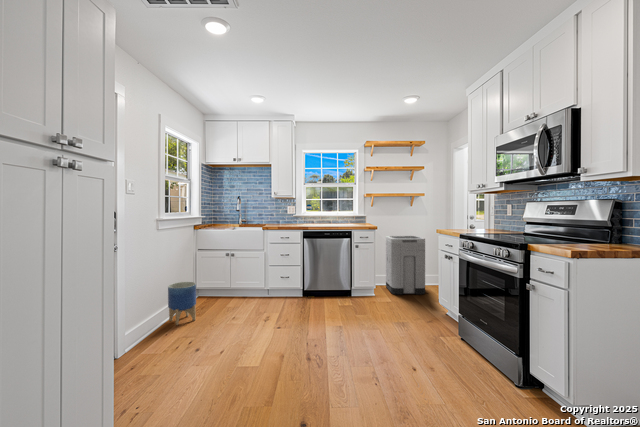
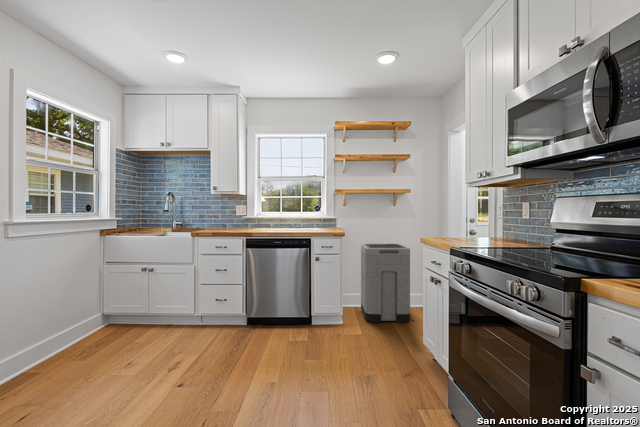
planter: present [168,282,196,325] -> none [22,313,72,381]

